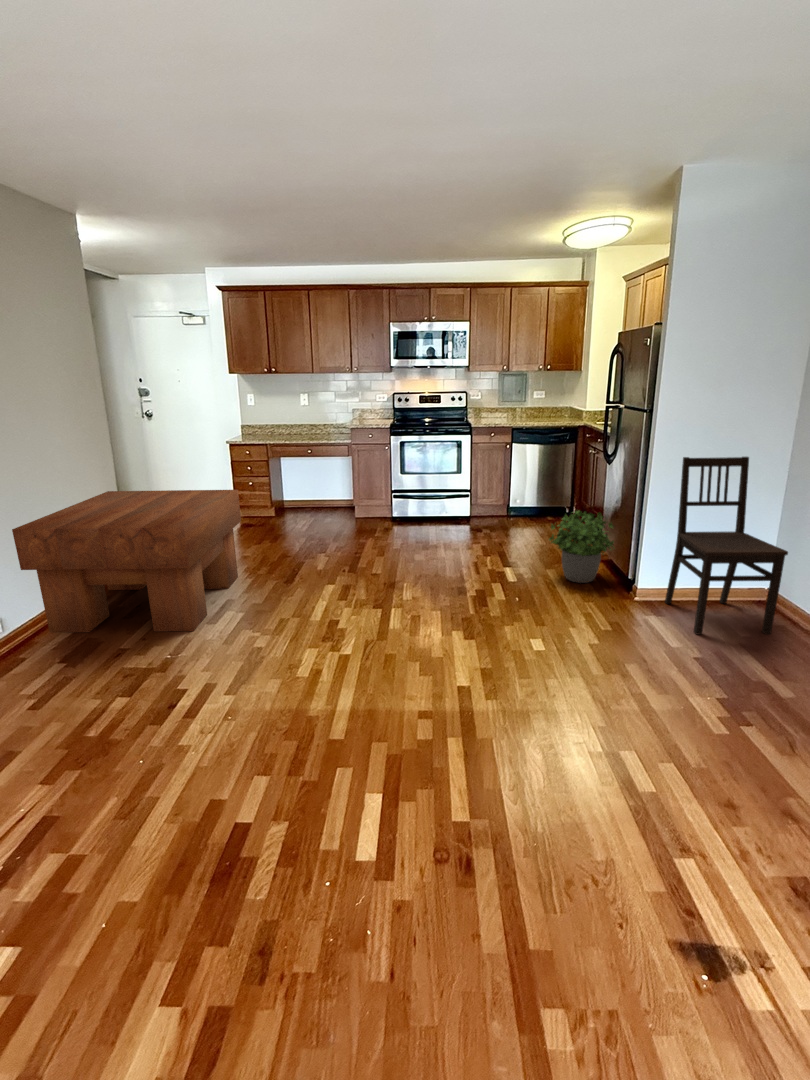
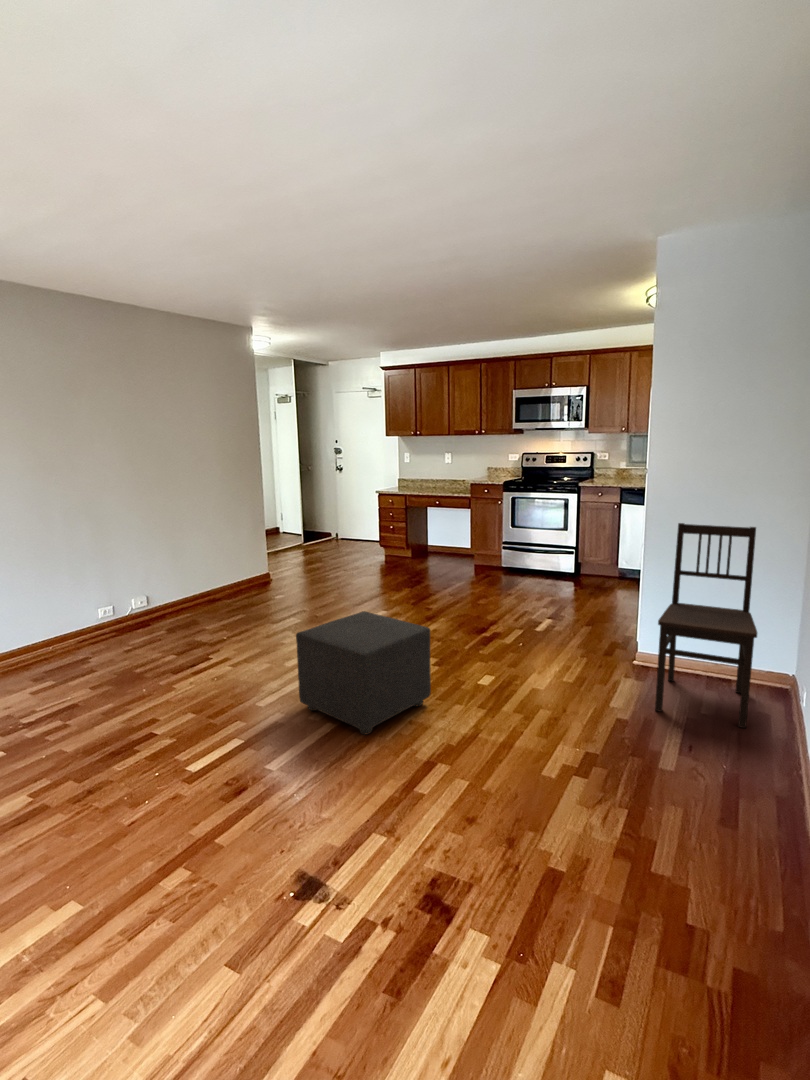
coffee table: present [12,490,241,633] -> none [160,521,330,628]
potted plant: present [549,511,614,583] -> none [574,570,642,649]
ottoman: none [391,588,523,734] -> present [296,611,431,734]

